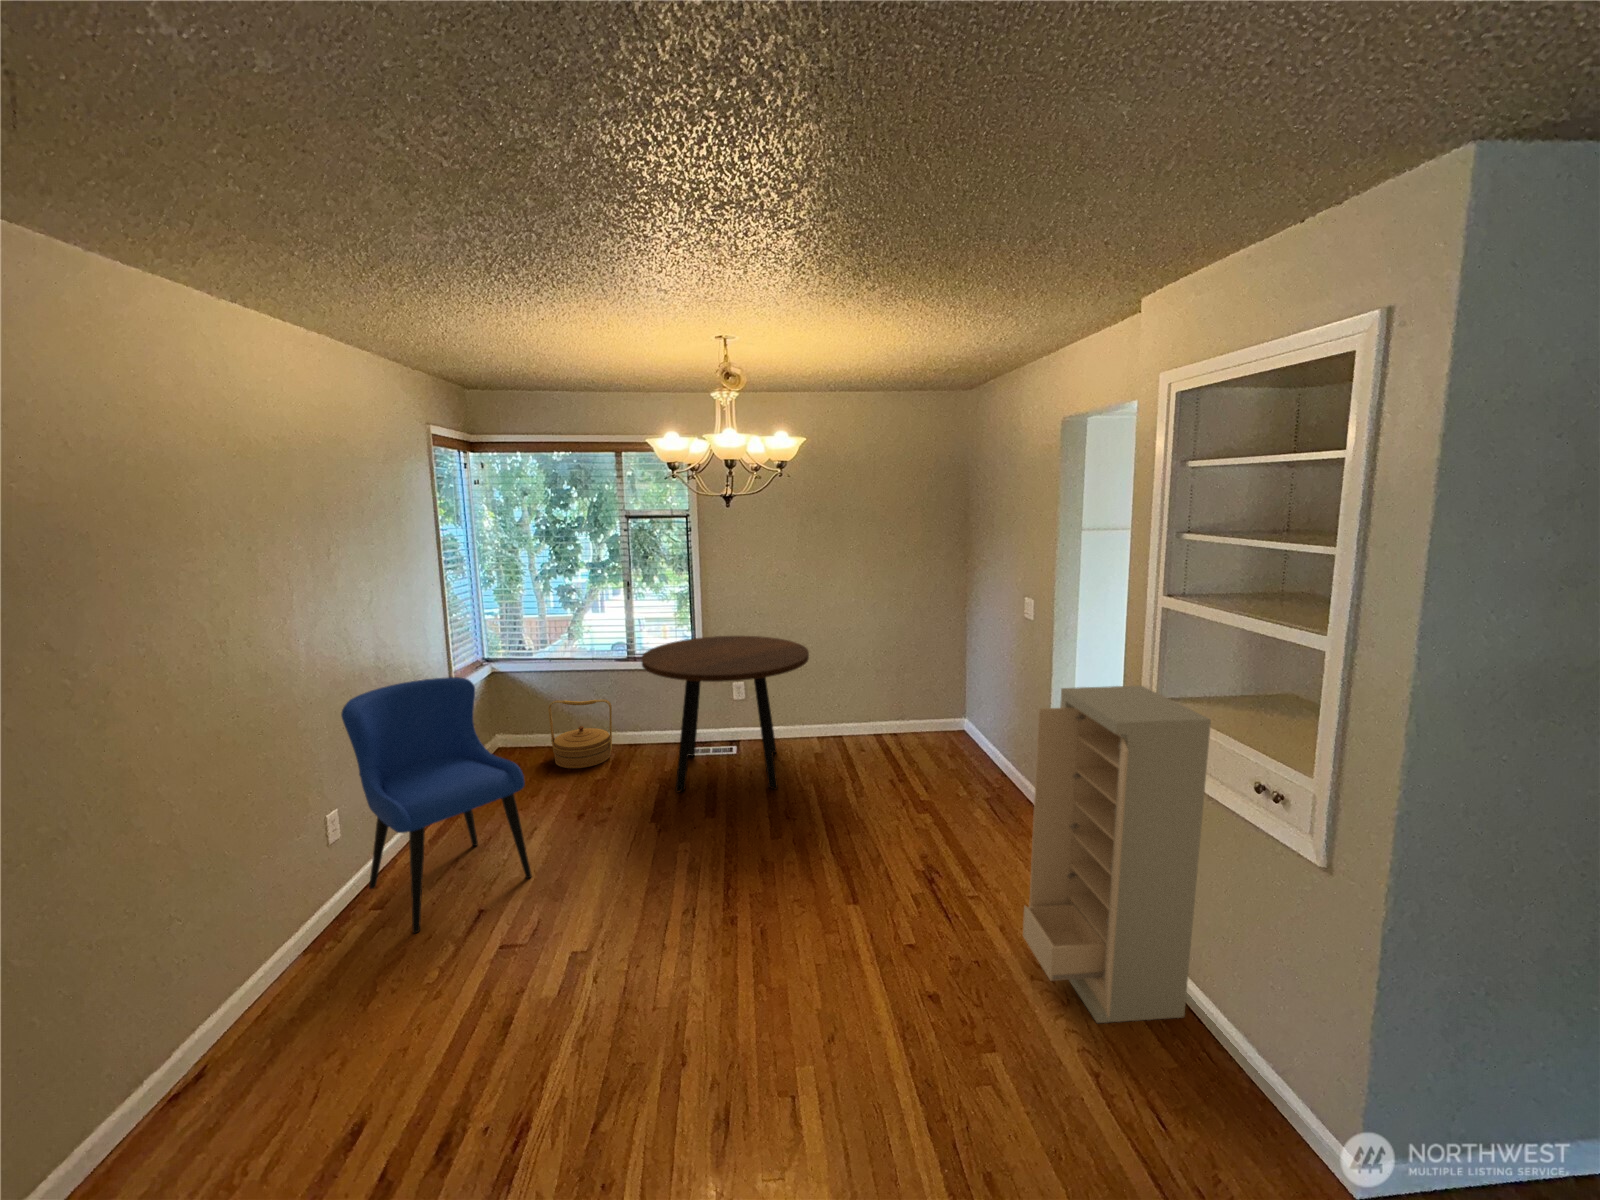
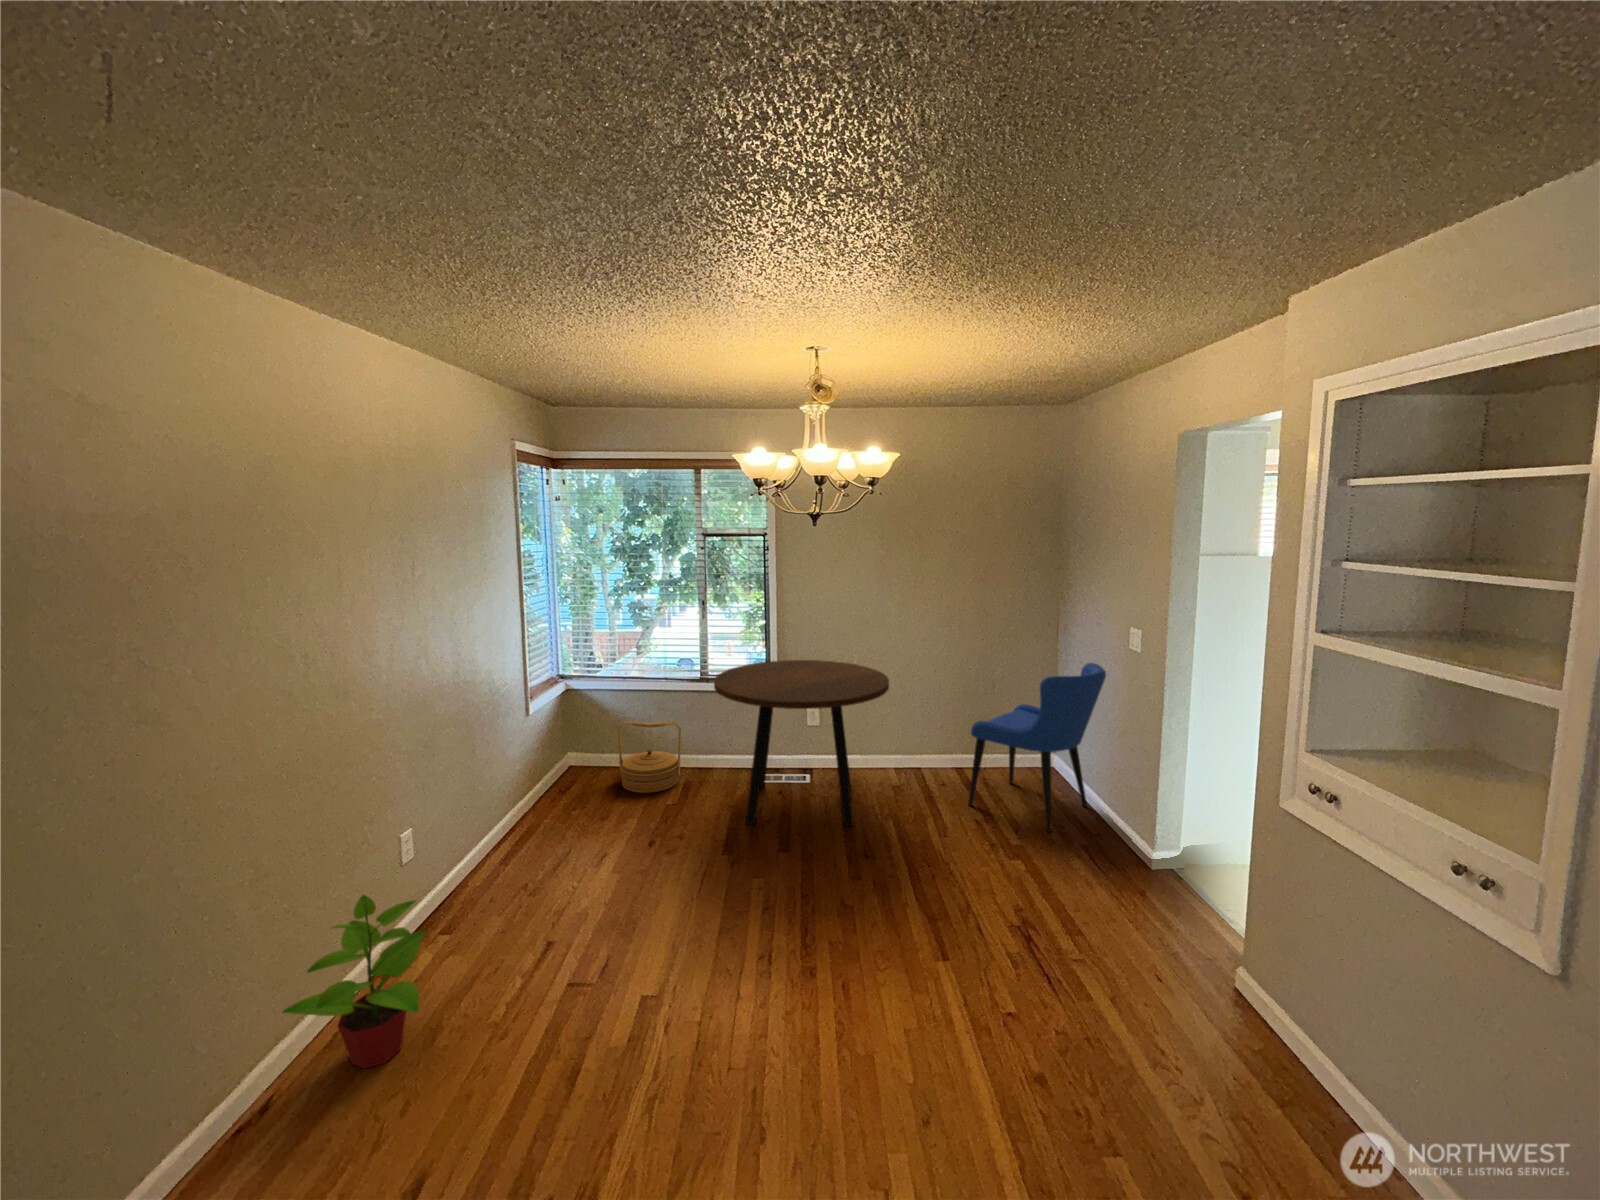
dining chair: present [341,677,532,933] -> present [968,663,1106,832]
storage cabinet: present [1023,686,1211,1023] -> none [1144,733,1390,1135]
potted plant: none [213,874,359,1037] -> present [283,895,427,1068]

